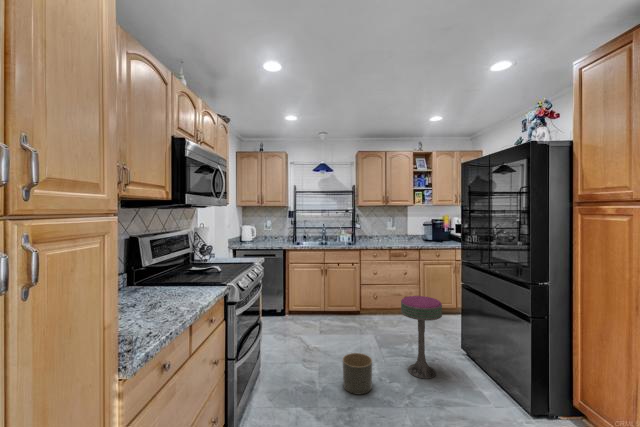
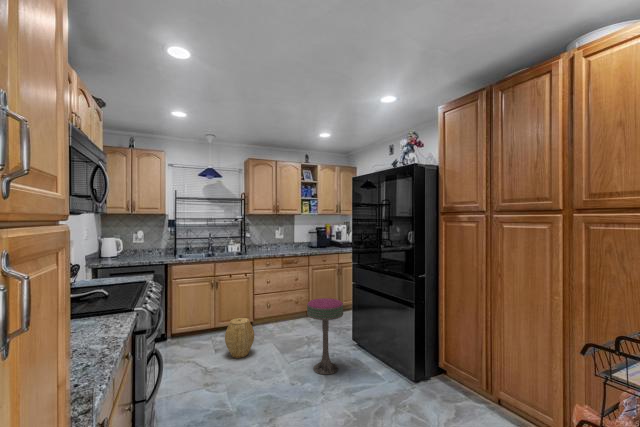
woven basket: none [327,305,354,342] -> present [225,318,254,358]
planter: present [343,353,372,394] -> none [257,362,287,404]

